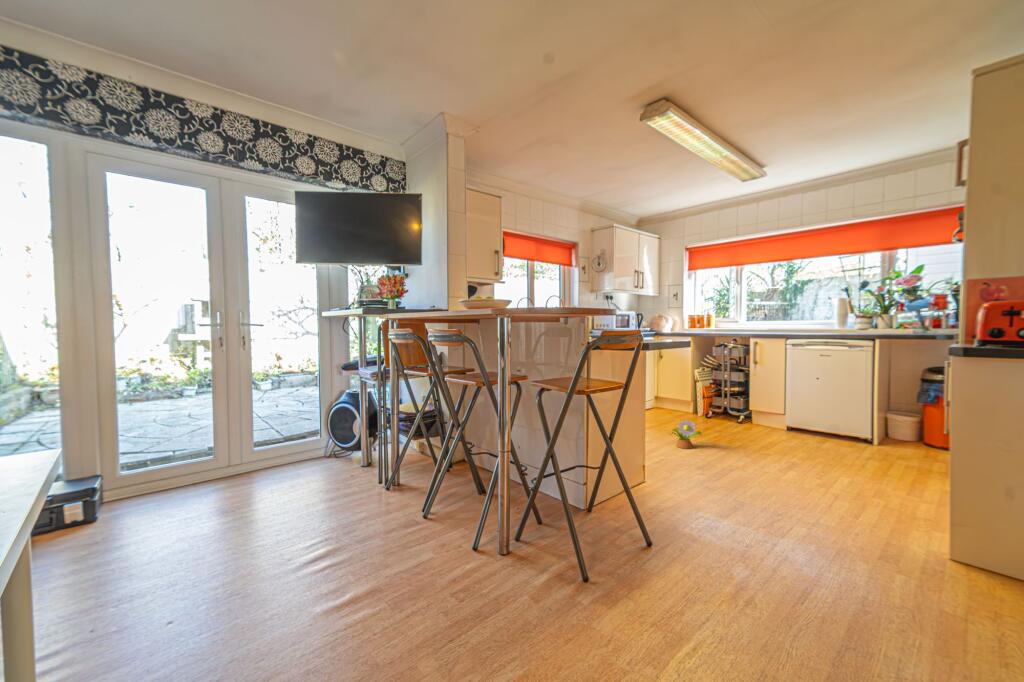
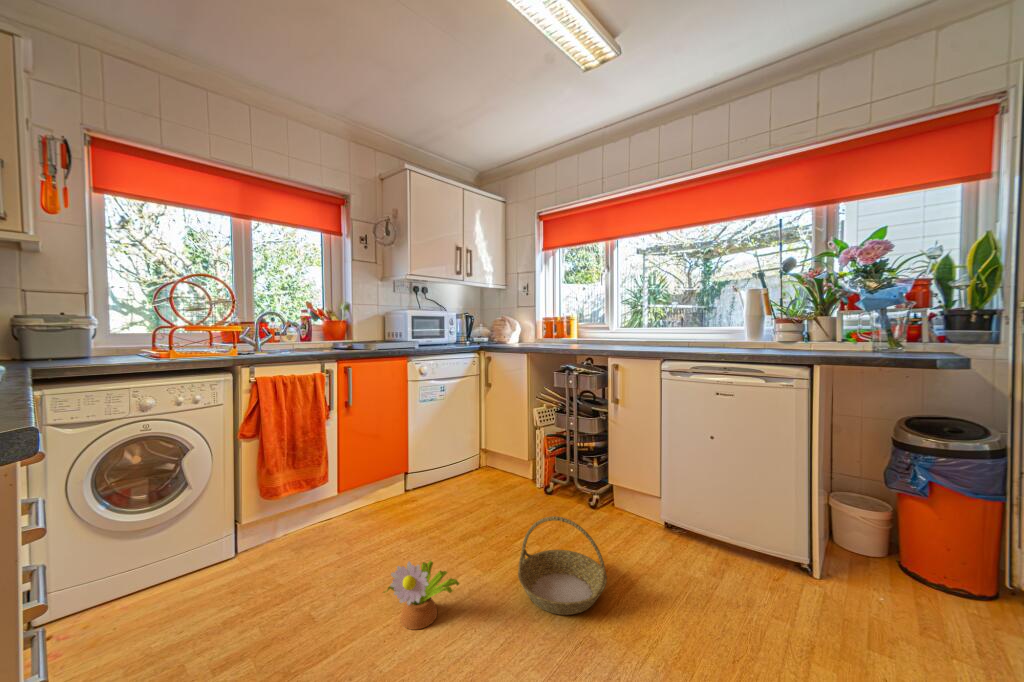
basket: none [723,409,770,448] -> present [518,516,607,615]

